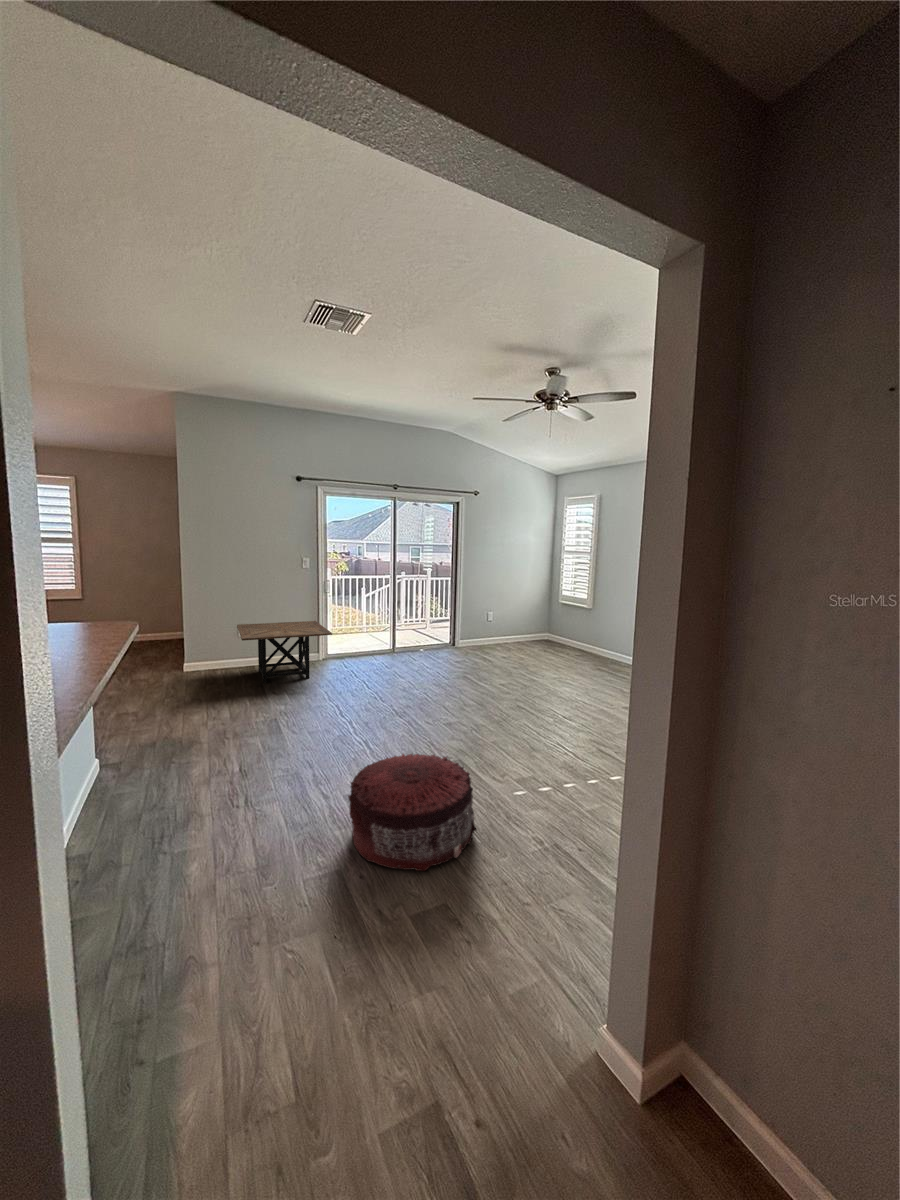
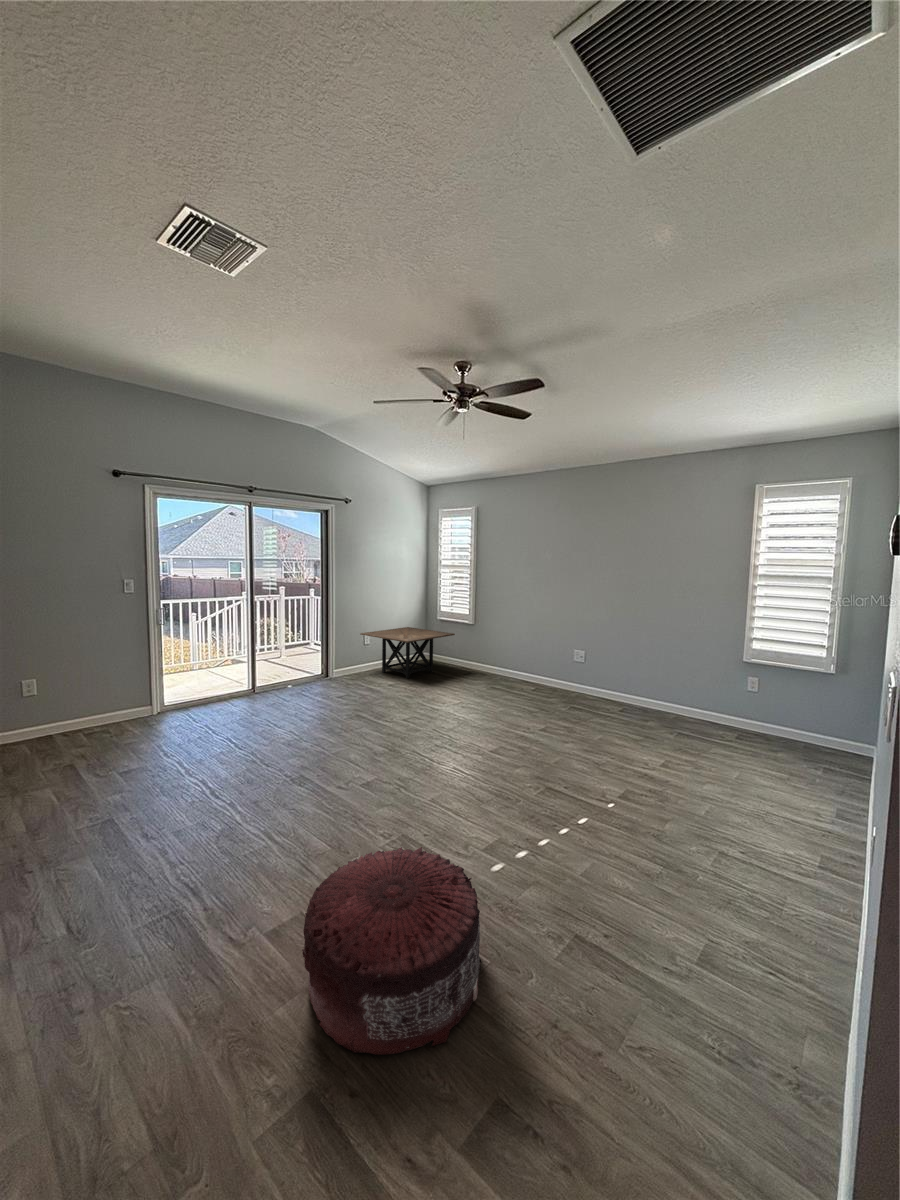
side table: present [237,621,332,683] -> present [360,627,455,678]

